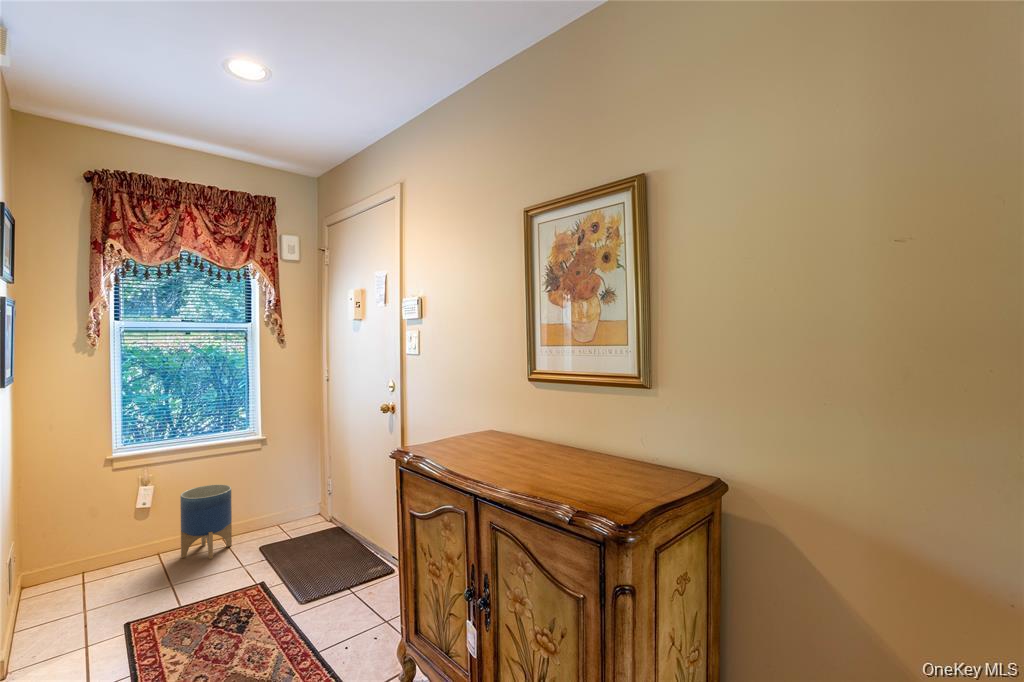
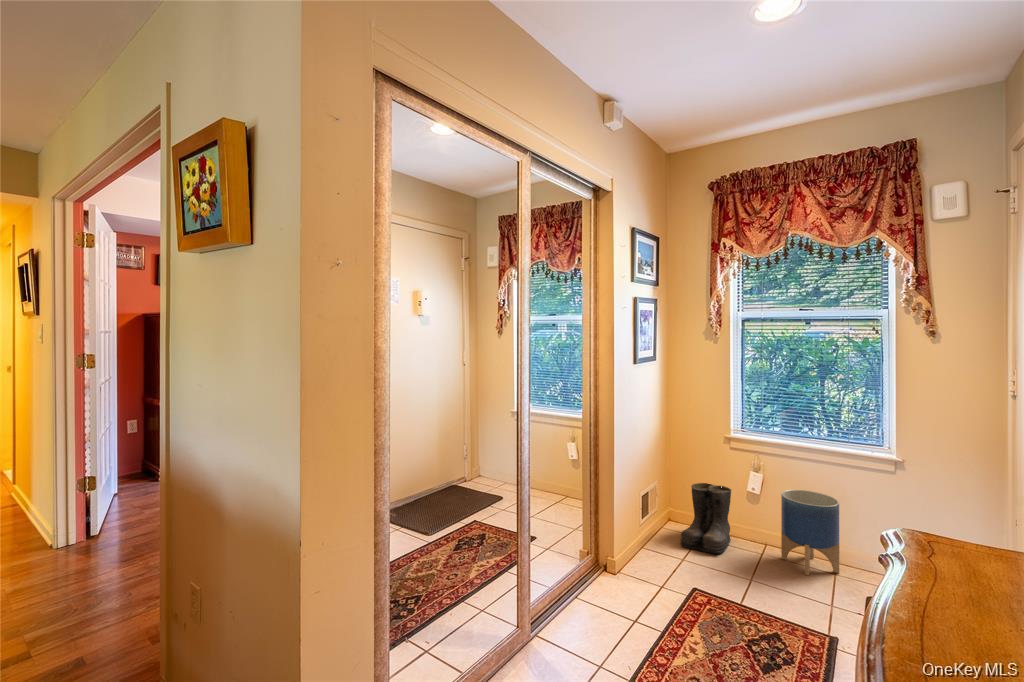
boots: none [64,513,127,600] -> present [681,483,731,553]

